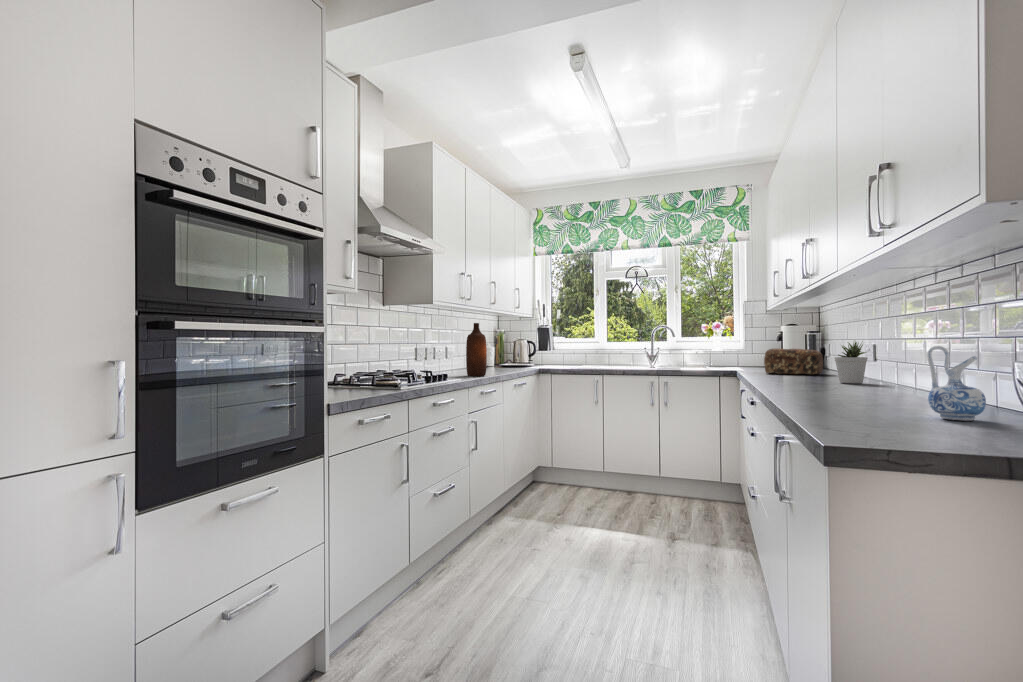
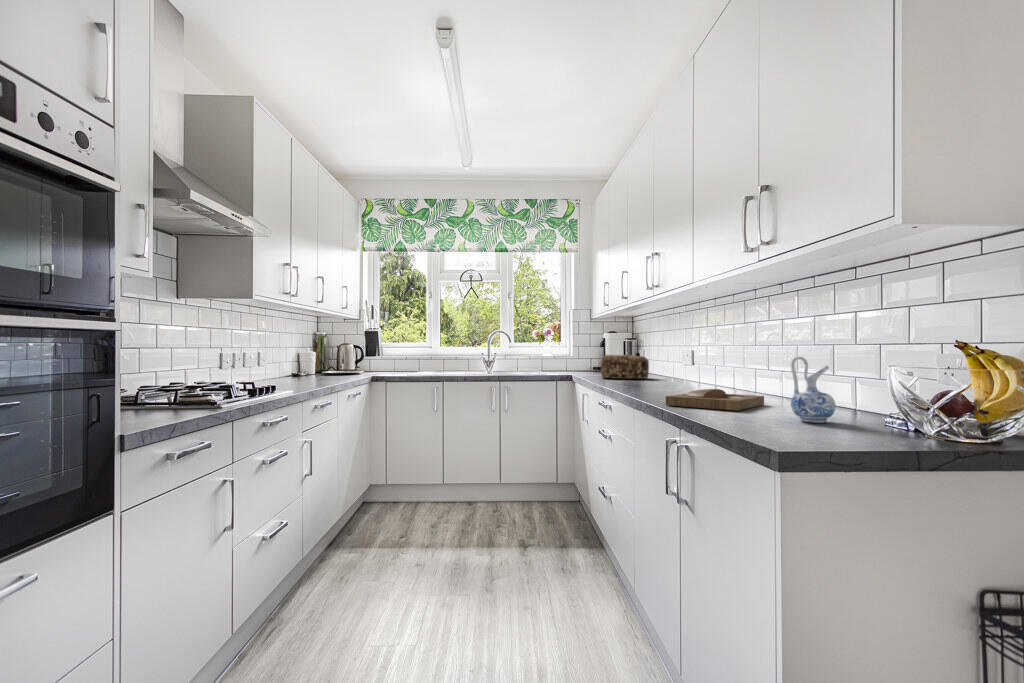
bottle: present [466,323,487,376] -> none [294,324,319,387]
potted plant: present [834,342,868,384] -> none [670,347,697,388]
tray: none [798,383,924,406] -> present [666,389,764,411]

